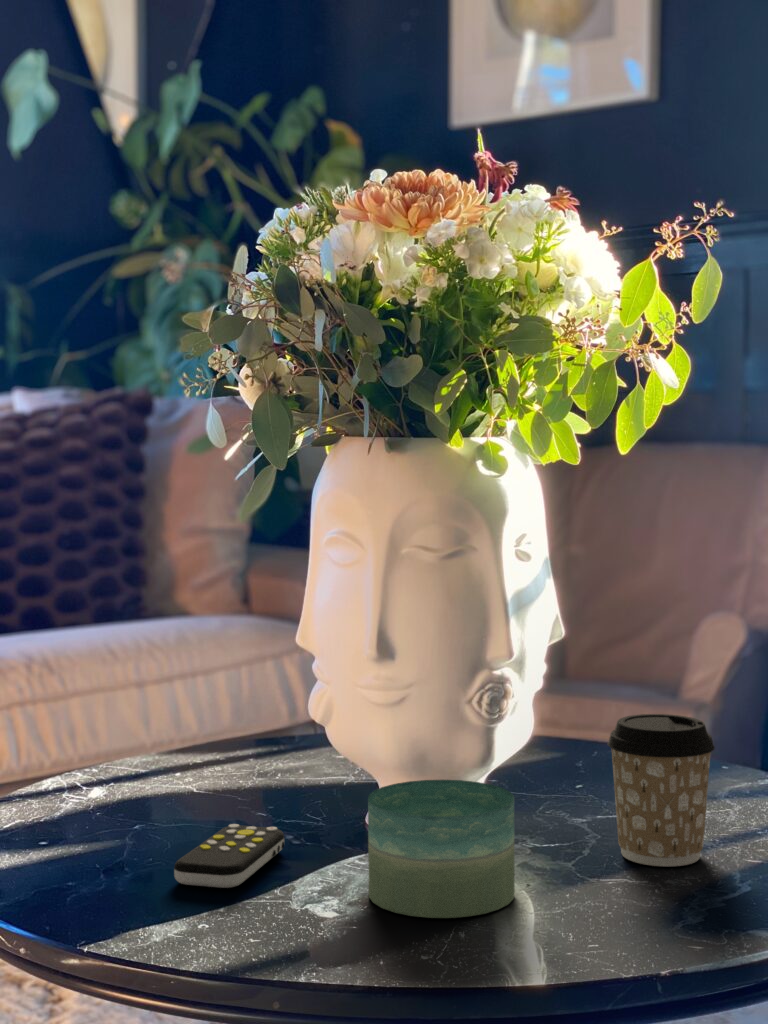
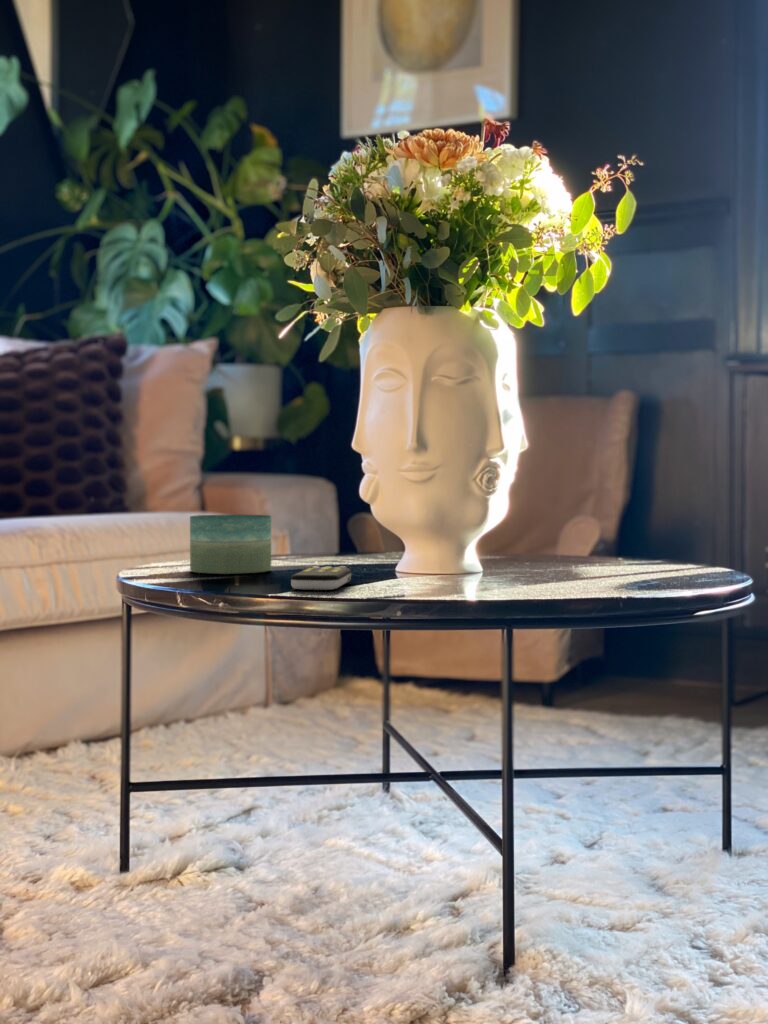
coffee cup: present [608,714,715,867] -> none [563,492,633,583]
candle: present [368,780,515,918] -> present [190,515,271,574]

